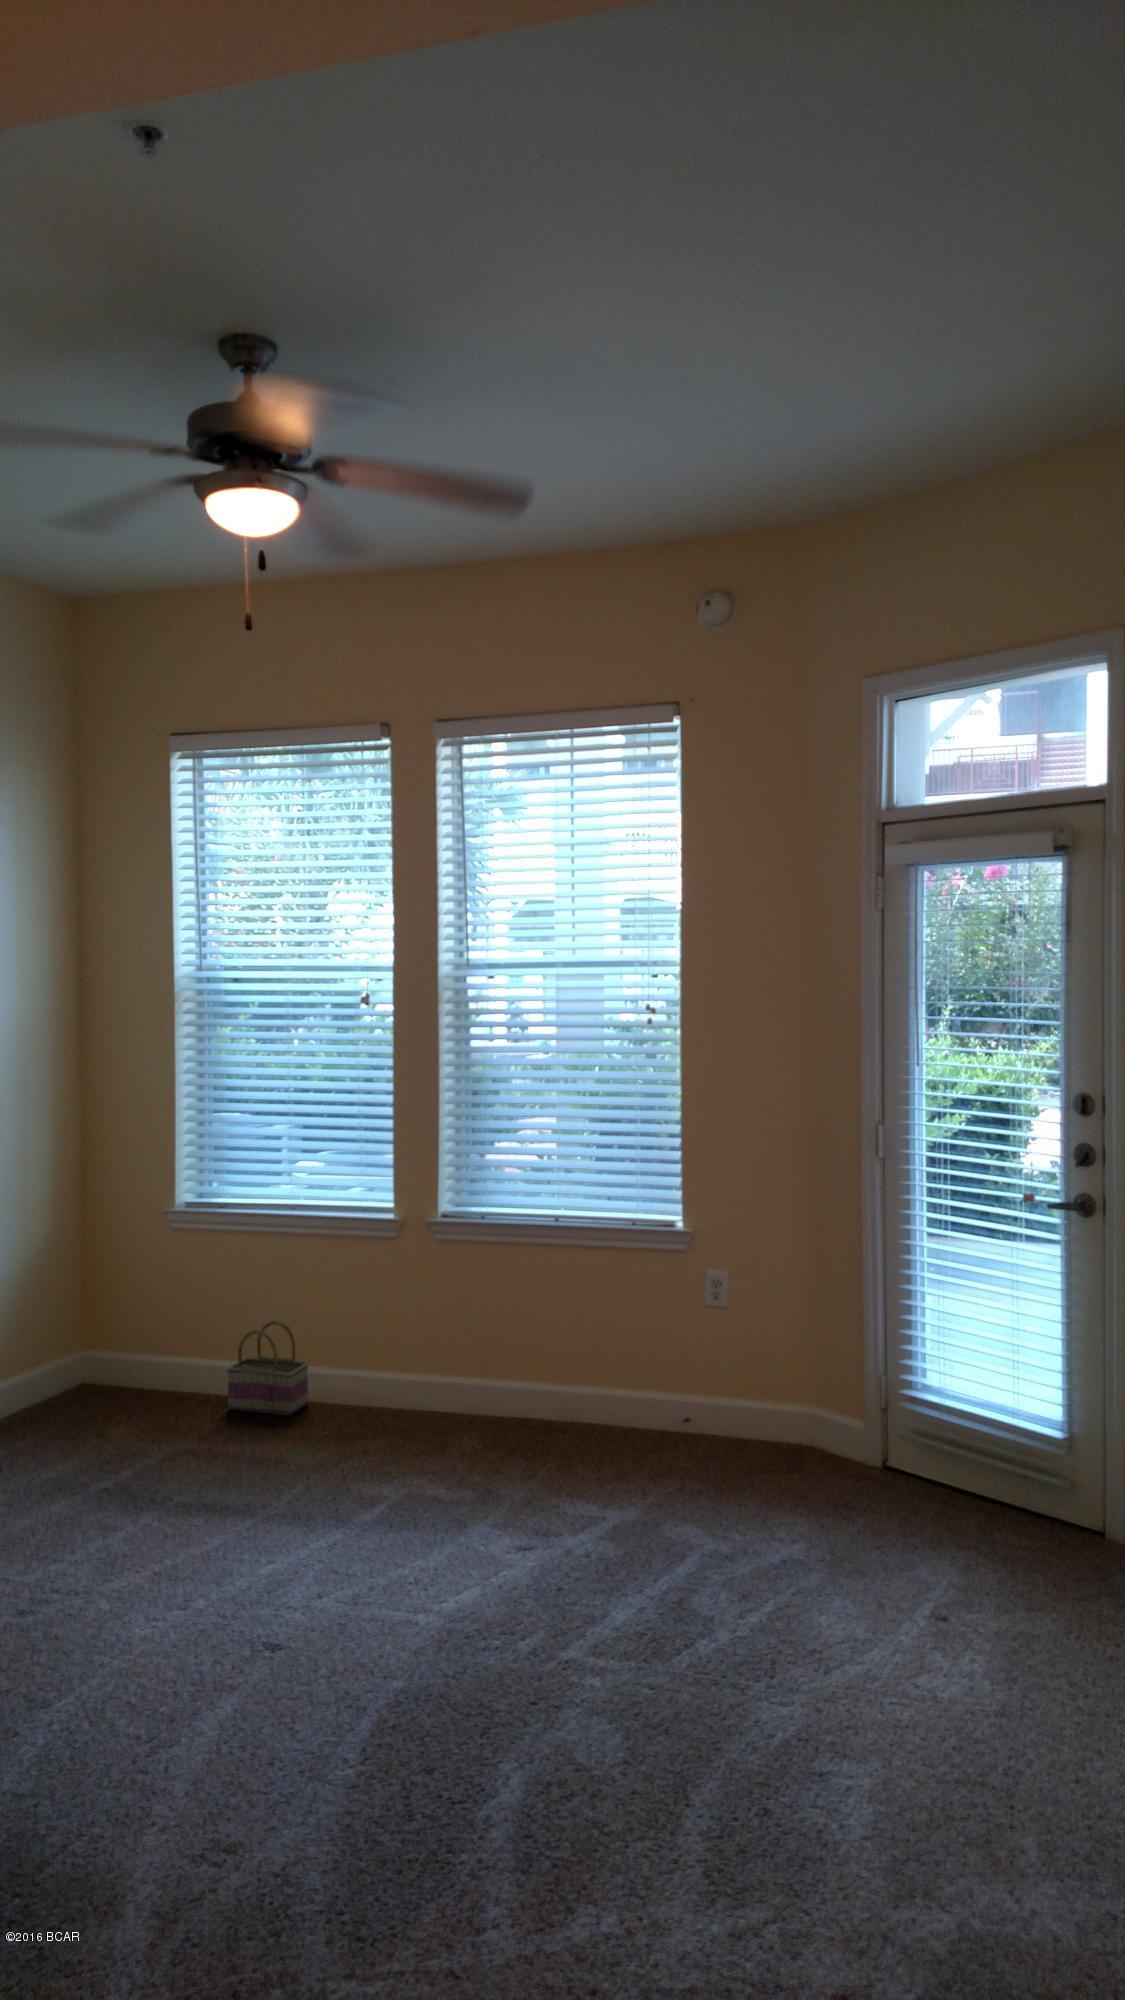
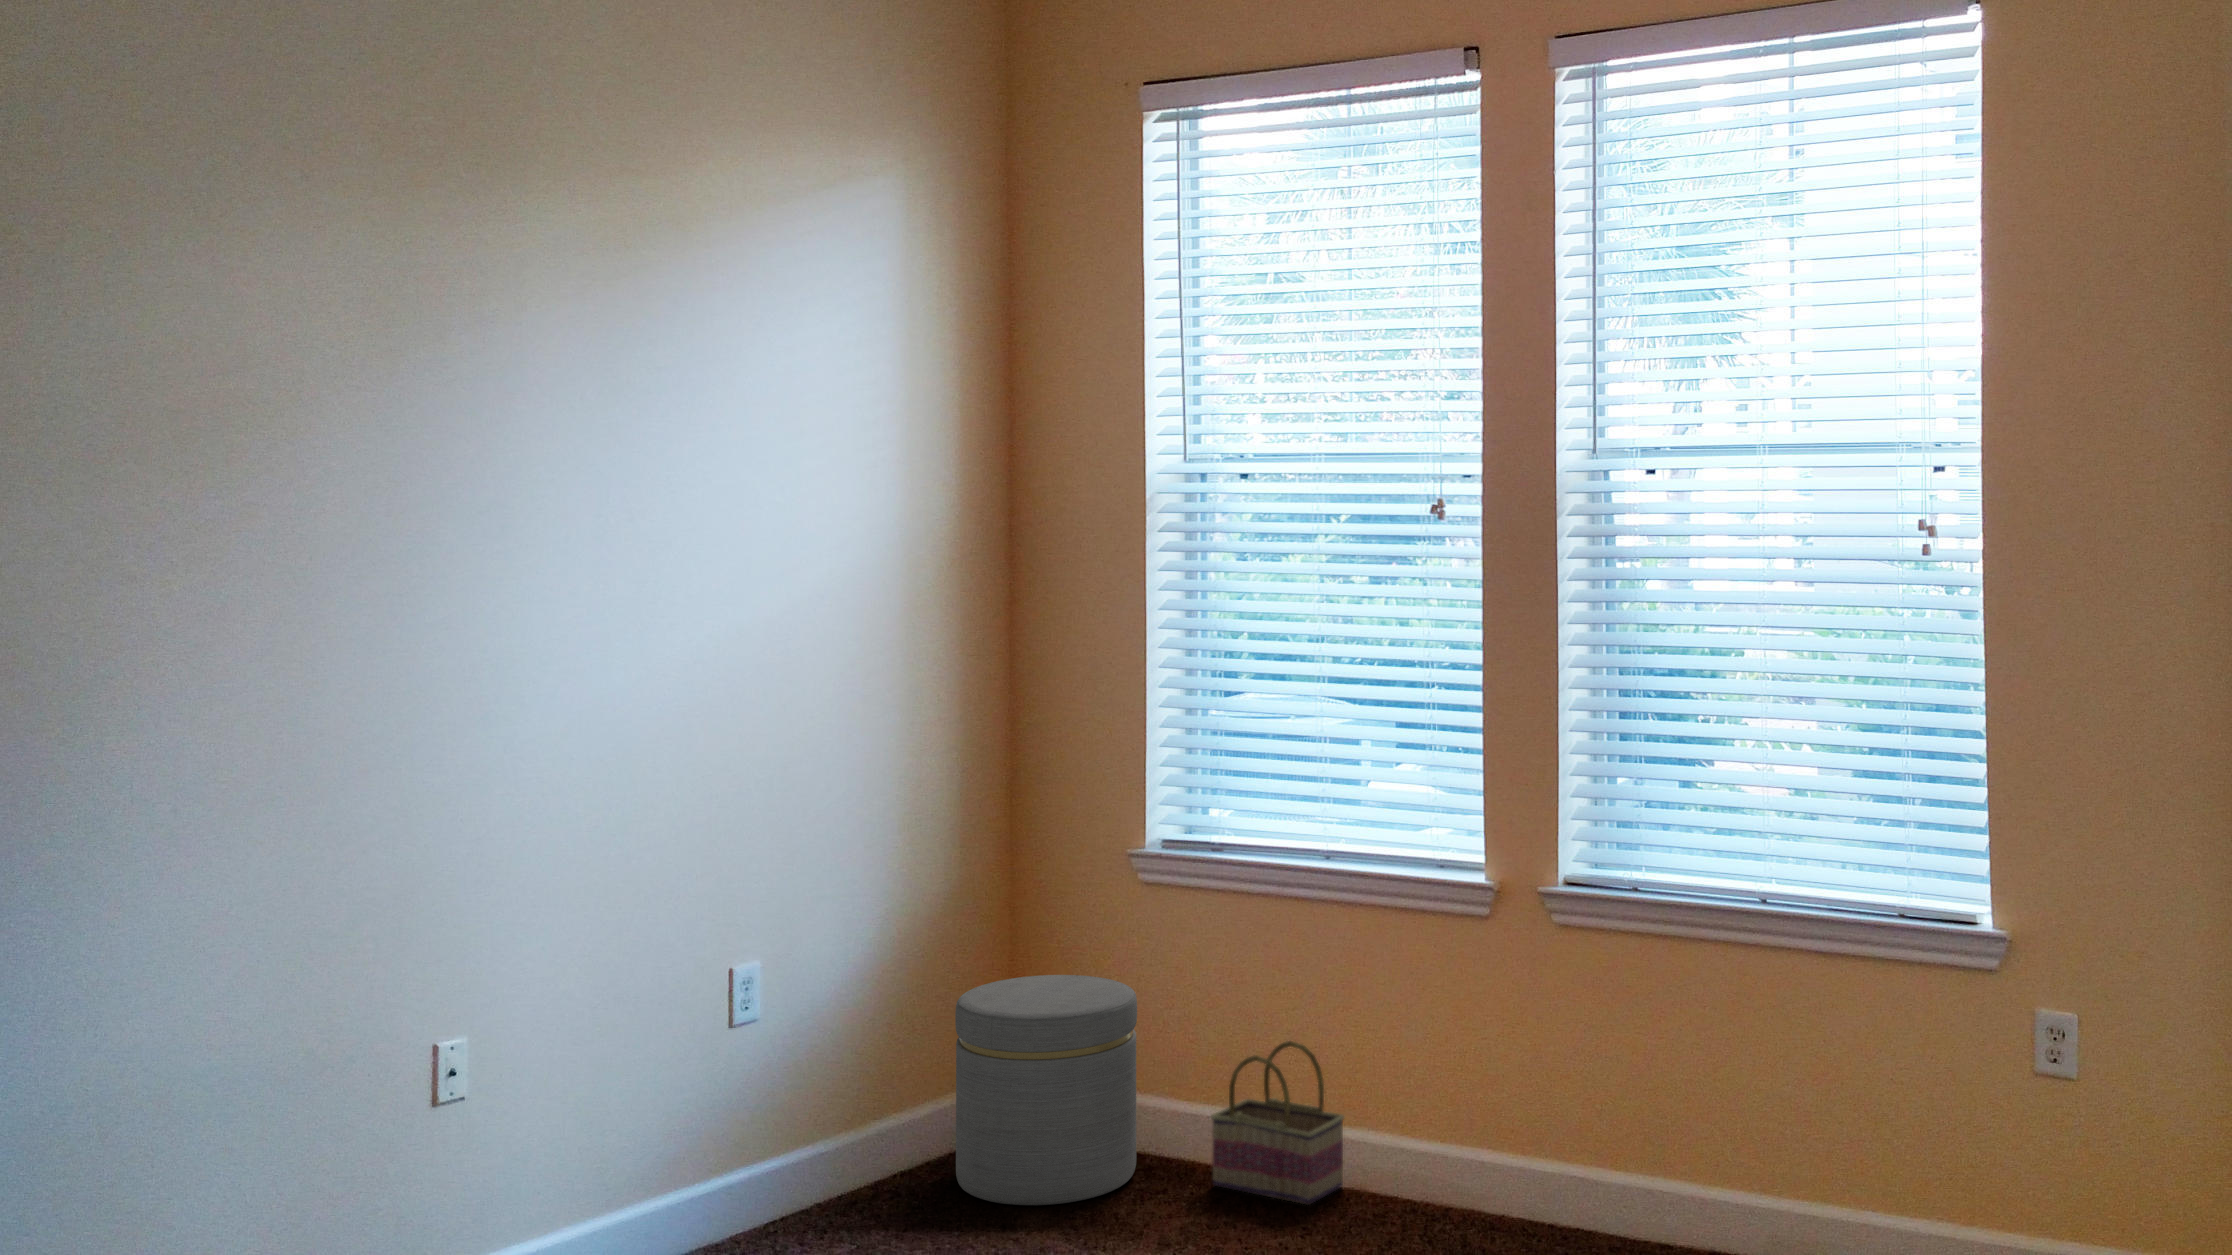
ottoman: none [62,1291,178,1430] -> present [955,975,1137,1205]

